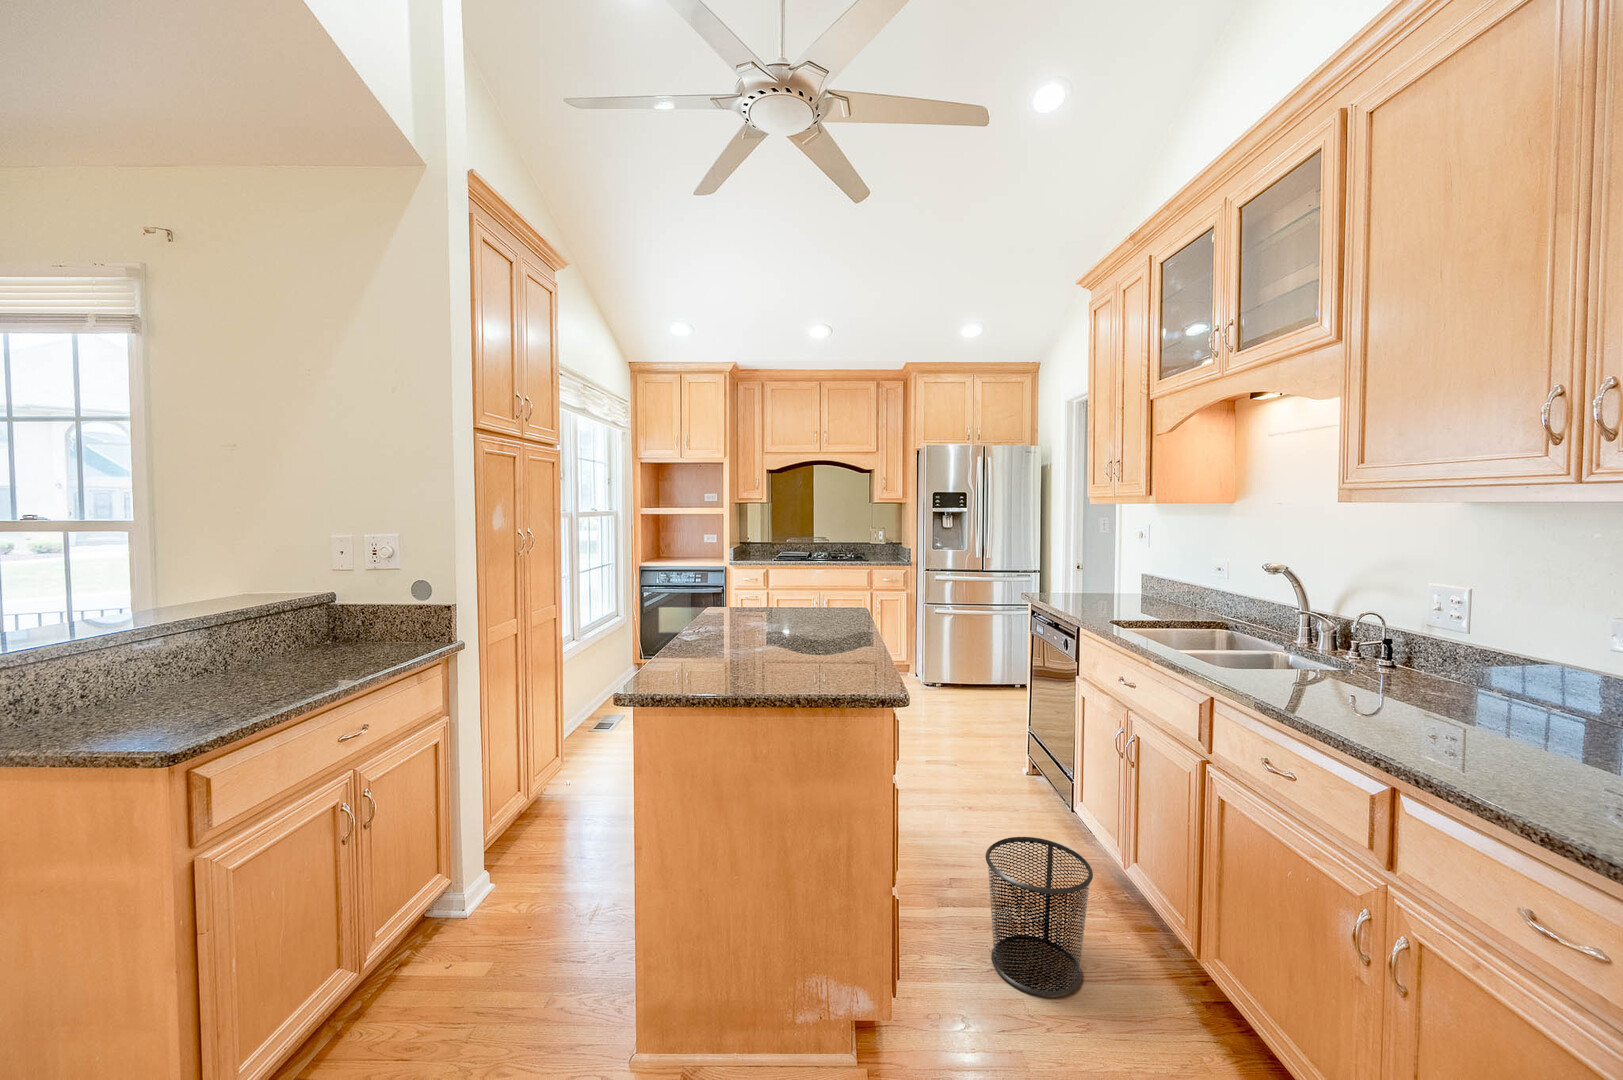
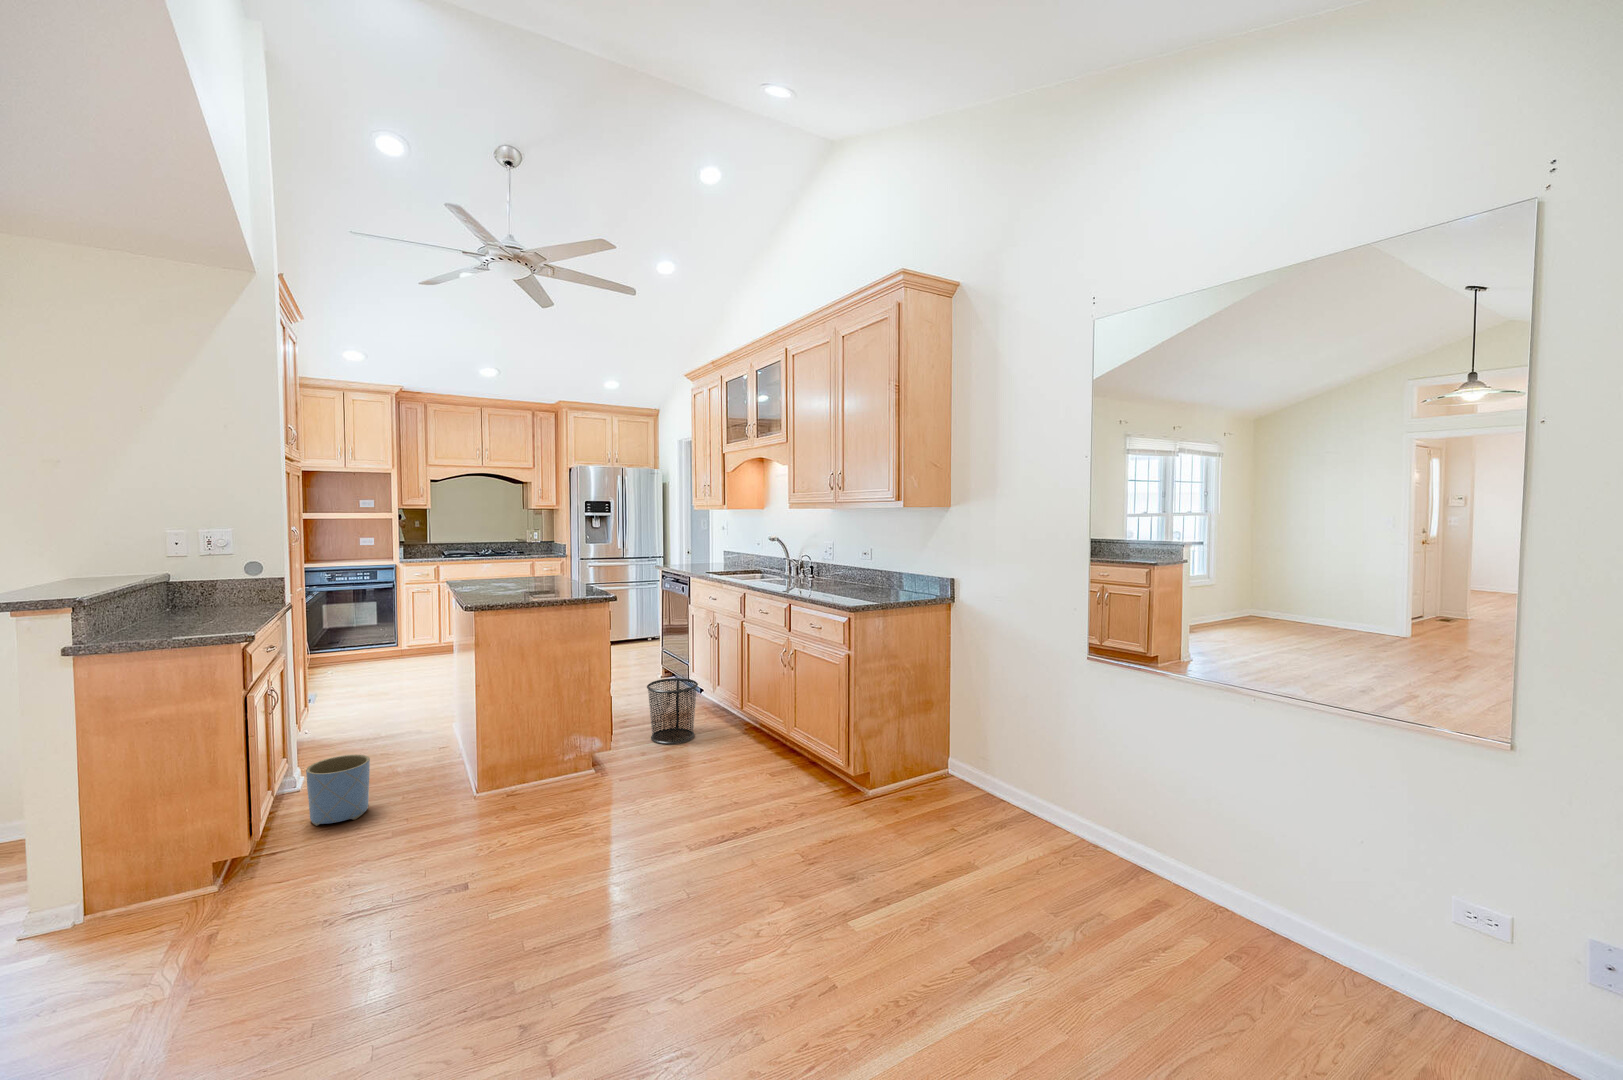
planter: none [415,900,509,1032] -> present [306,755,370,826]

